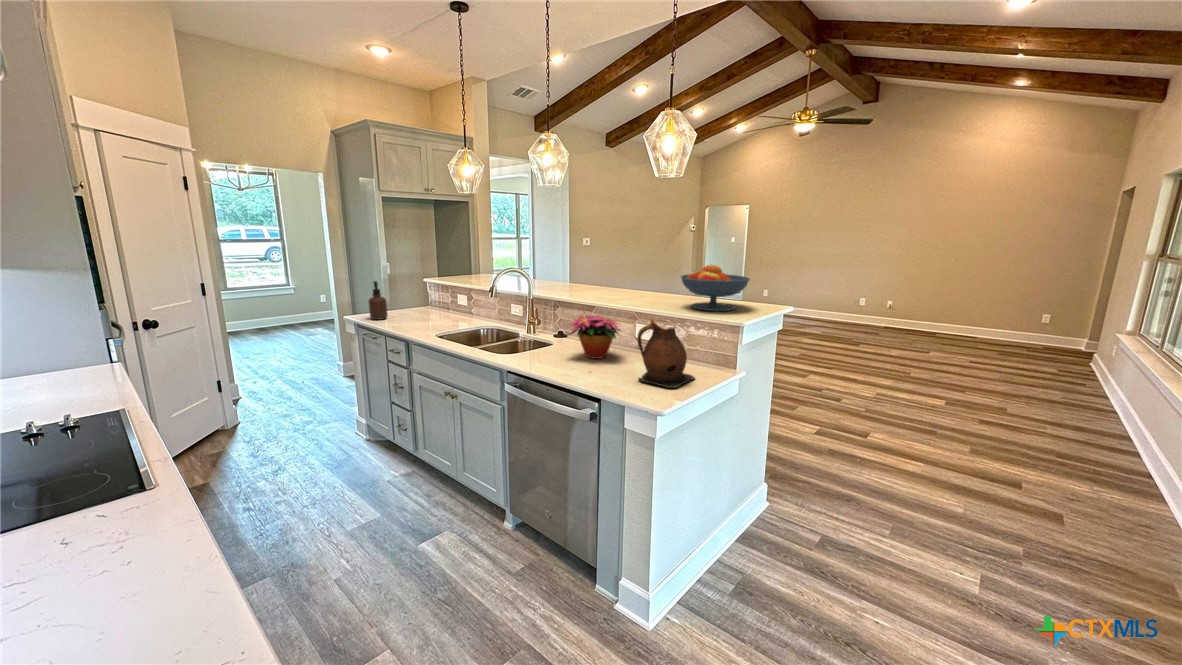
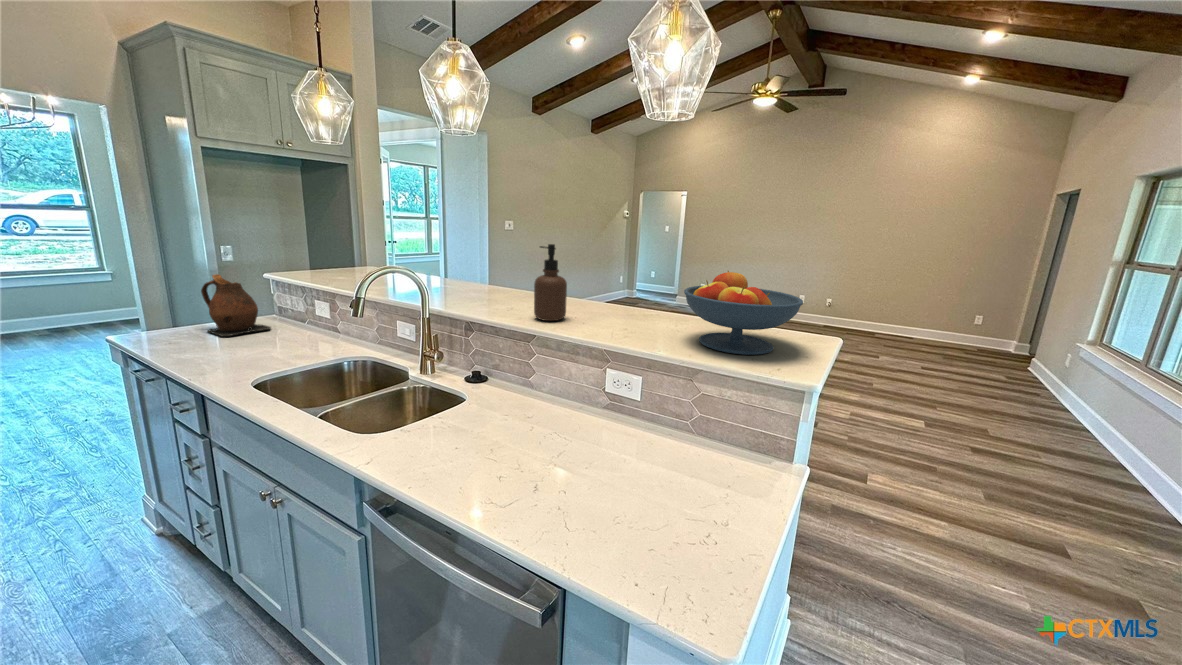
soap dispenser: present [369,281,388,320] -> present [534,244,567,321]
flower arrangement: present [569,315,621,359] -> none [477,358,597,441]
ceramic pitcher: present [637,318,695,388] -> present [201,274,271,337]

